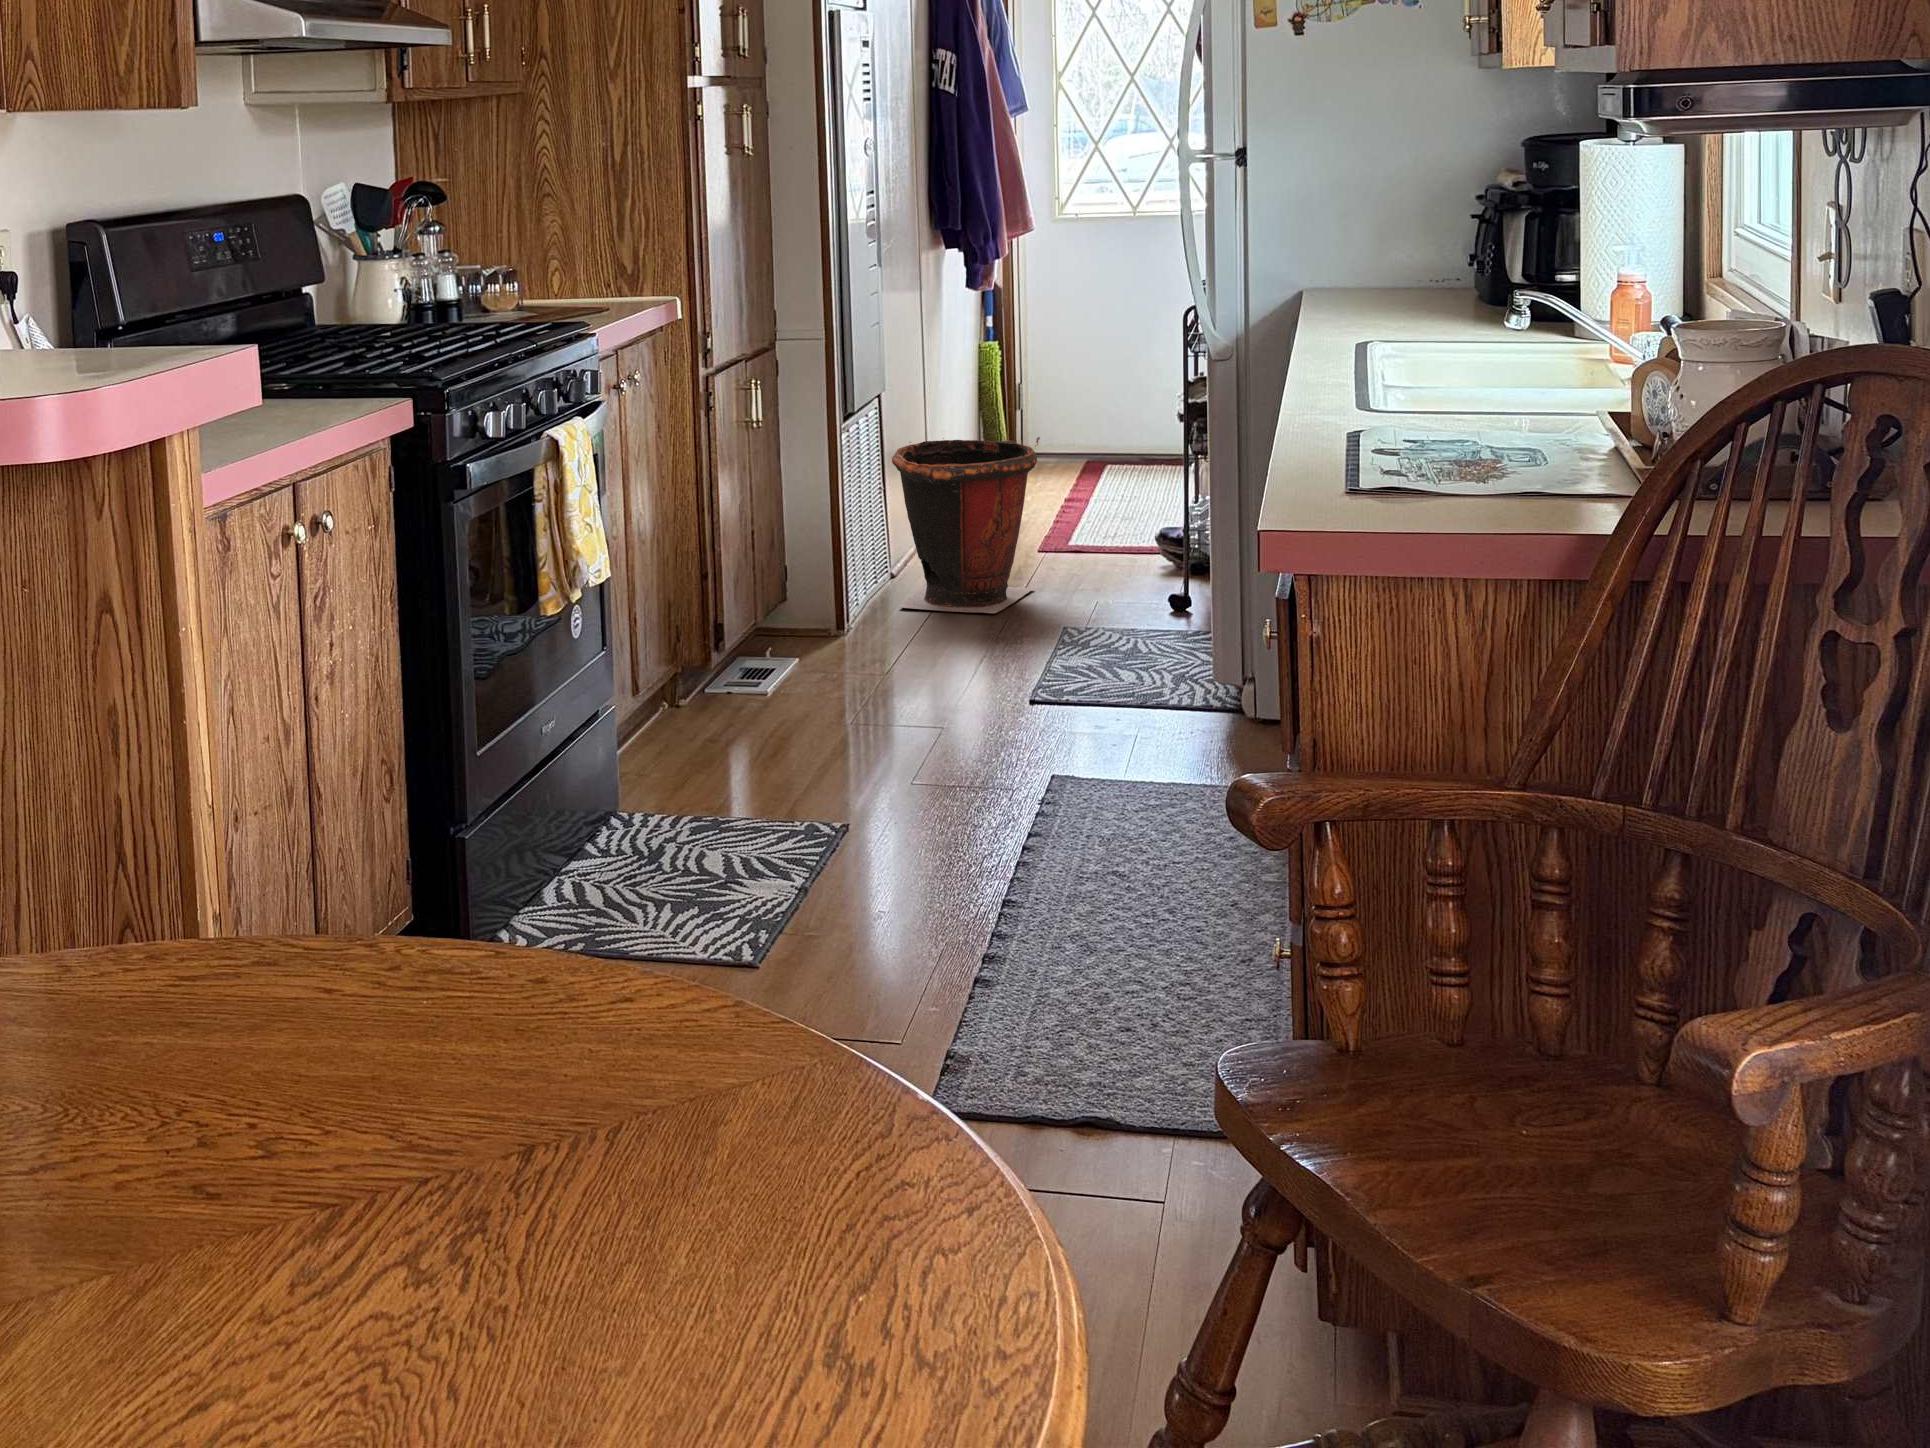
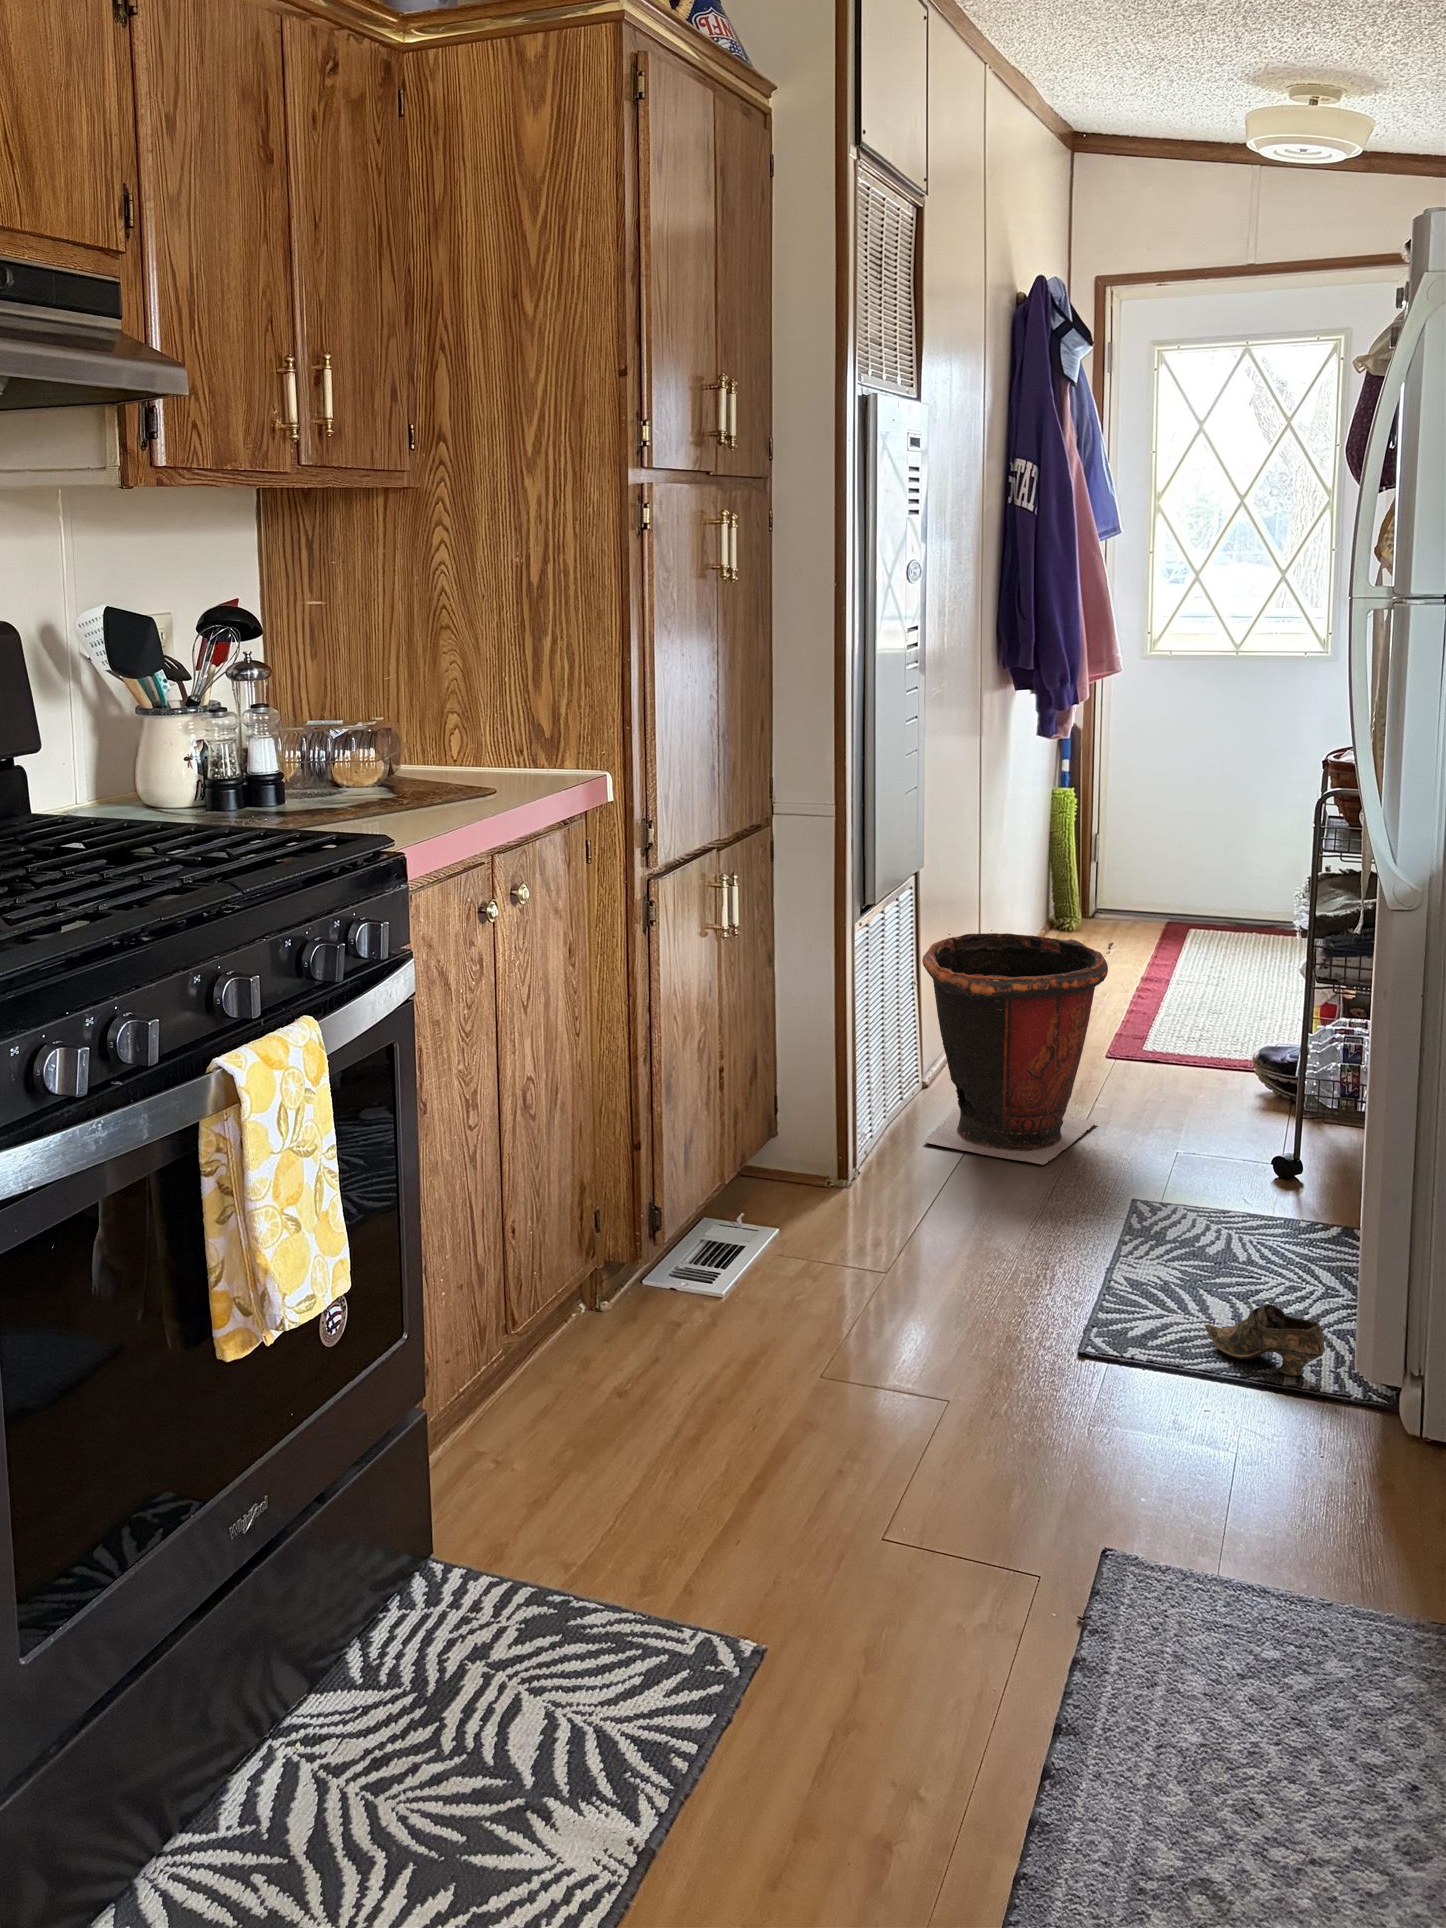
shoe: none [1116,652,1195,699] -> present [1205,1304,1325,1376]

